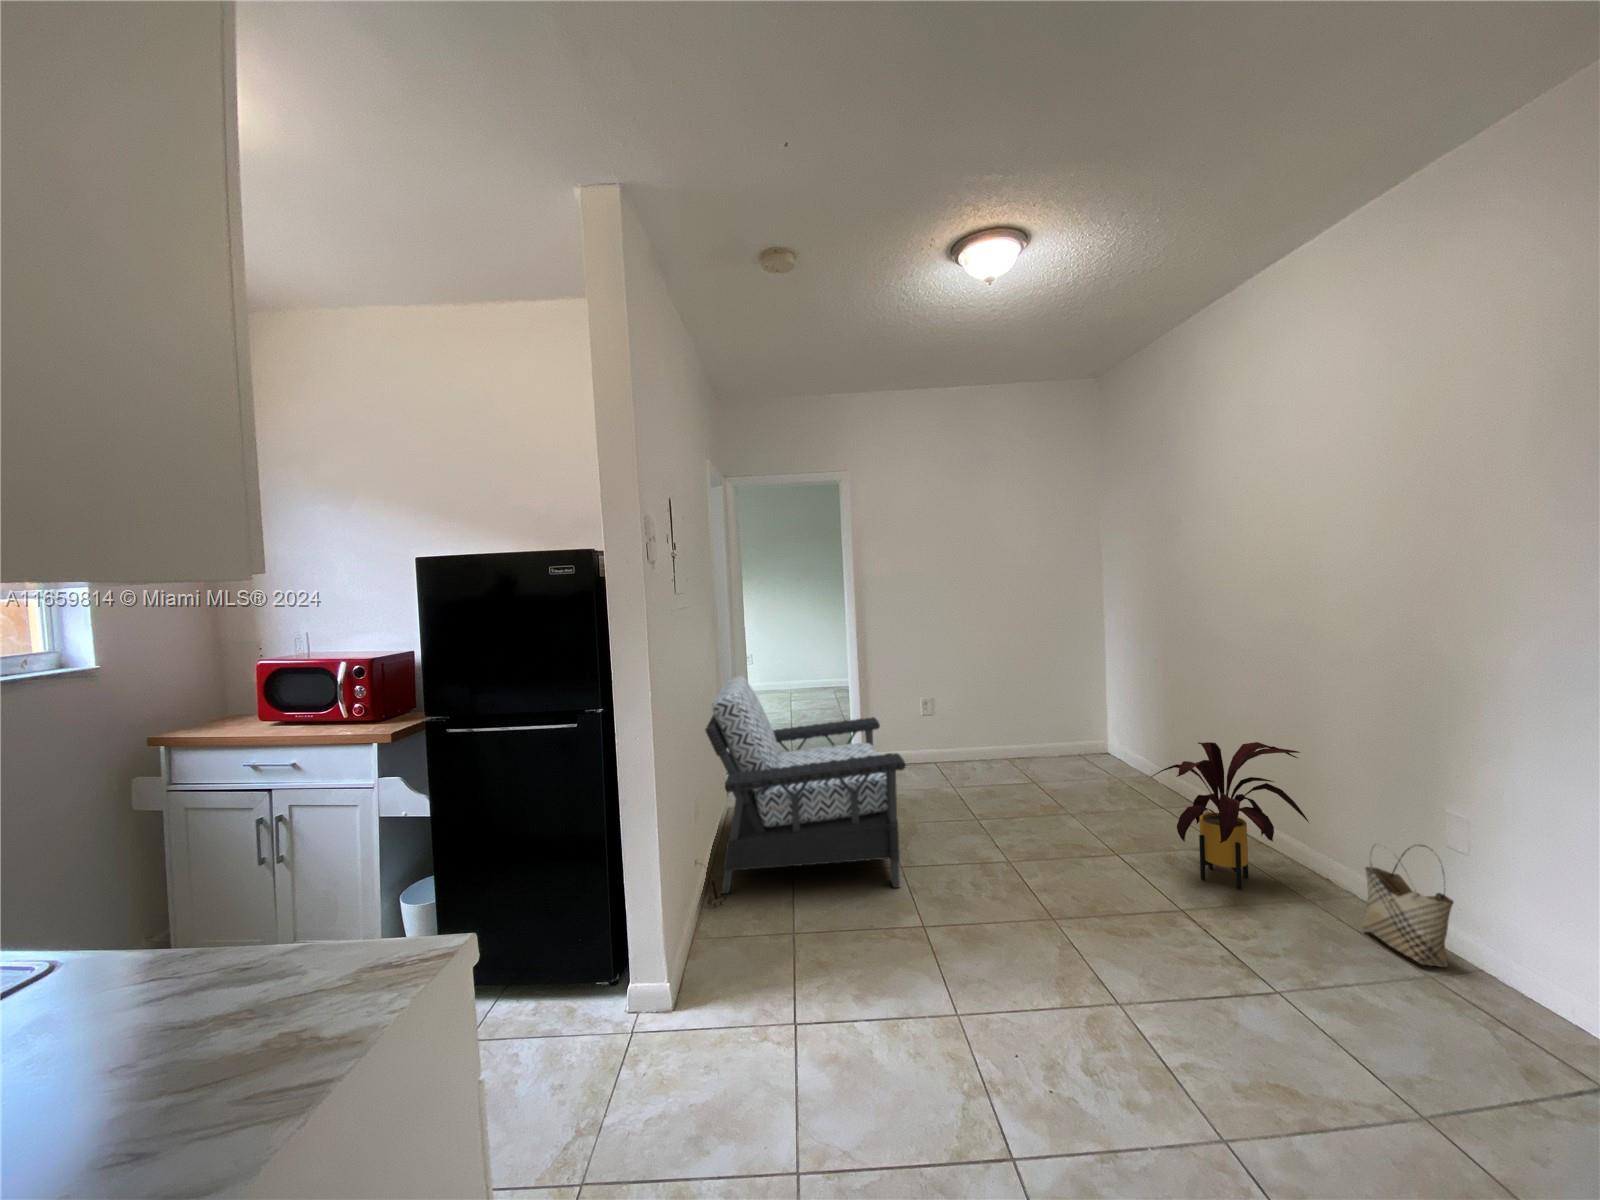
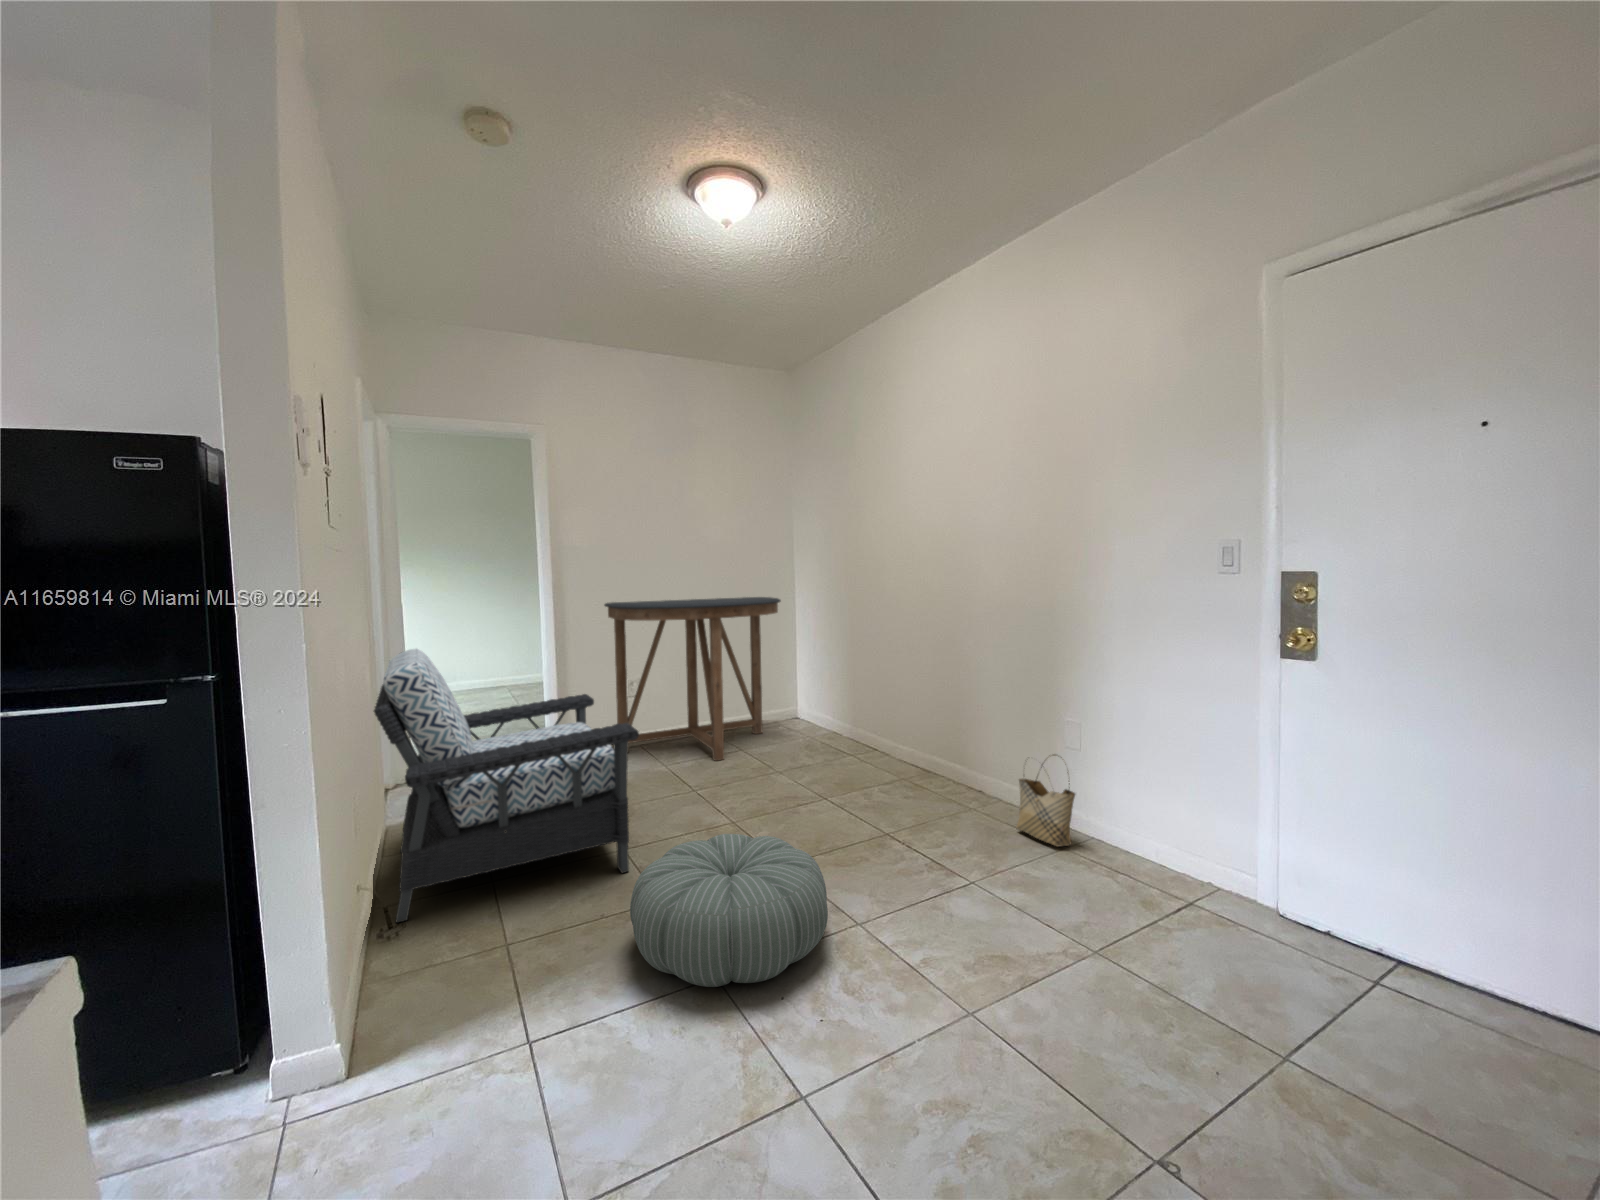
console table: none [899,622,1075,786] -> present [604,597,781,761]
house plant: present [1151,742,1309,890] -> none [859,689,980,817]
pouf: none [885,873,1077,1030] -> present [630,834,828,987]

